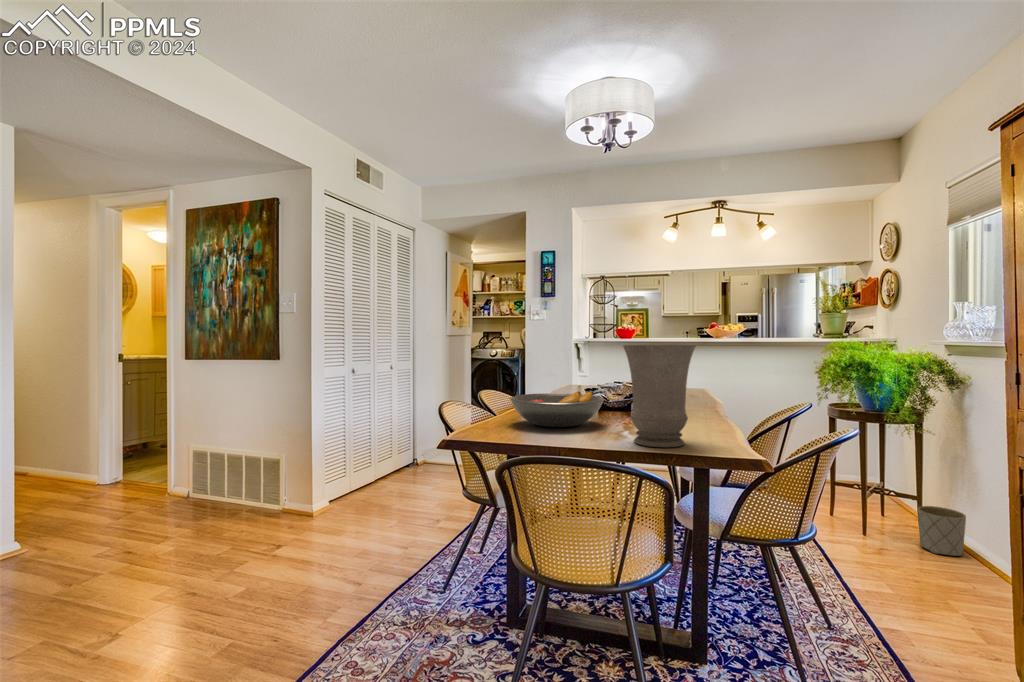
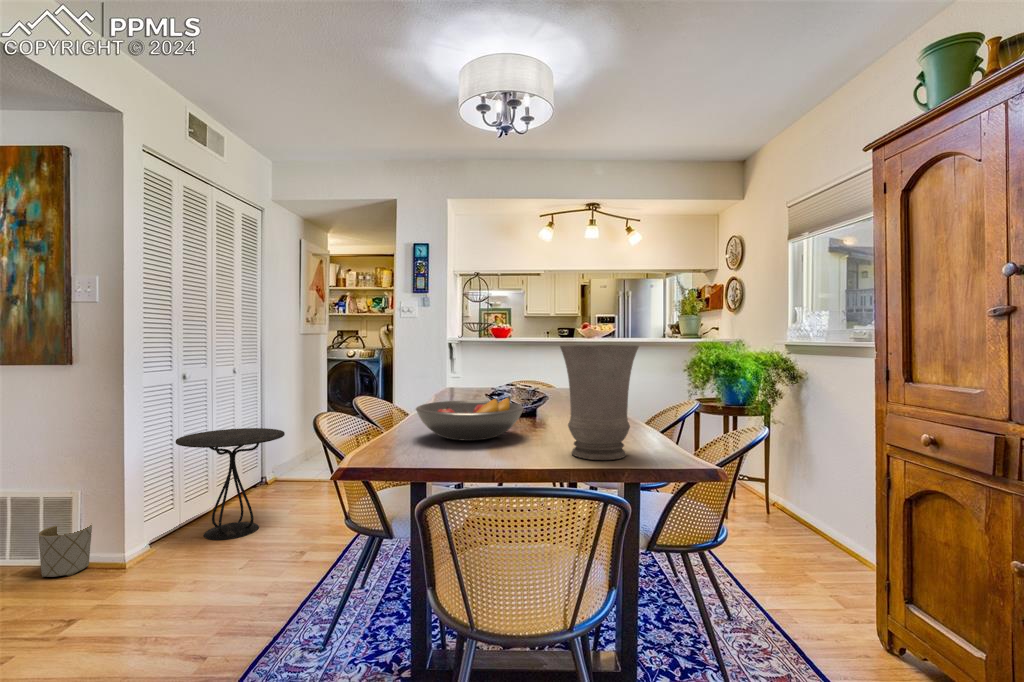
side table: none [349,415,429,504] -> present [176,428,285,540]
planter: present [918,506,966,556] -> present [38,525,92,577]

